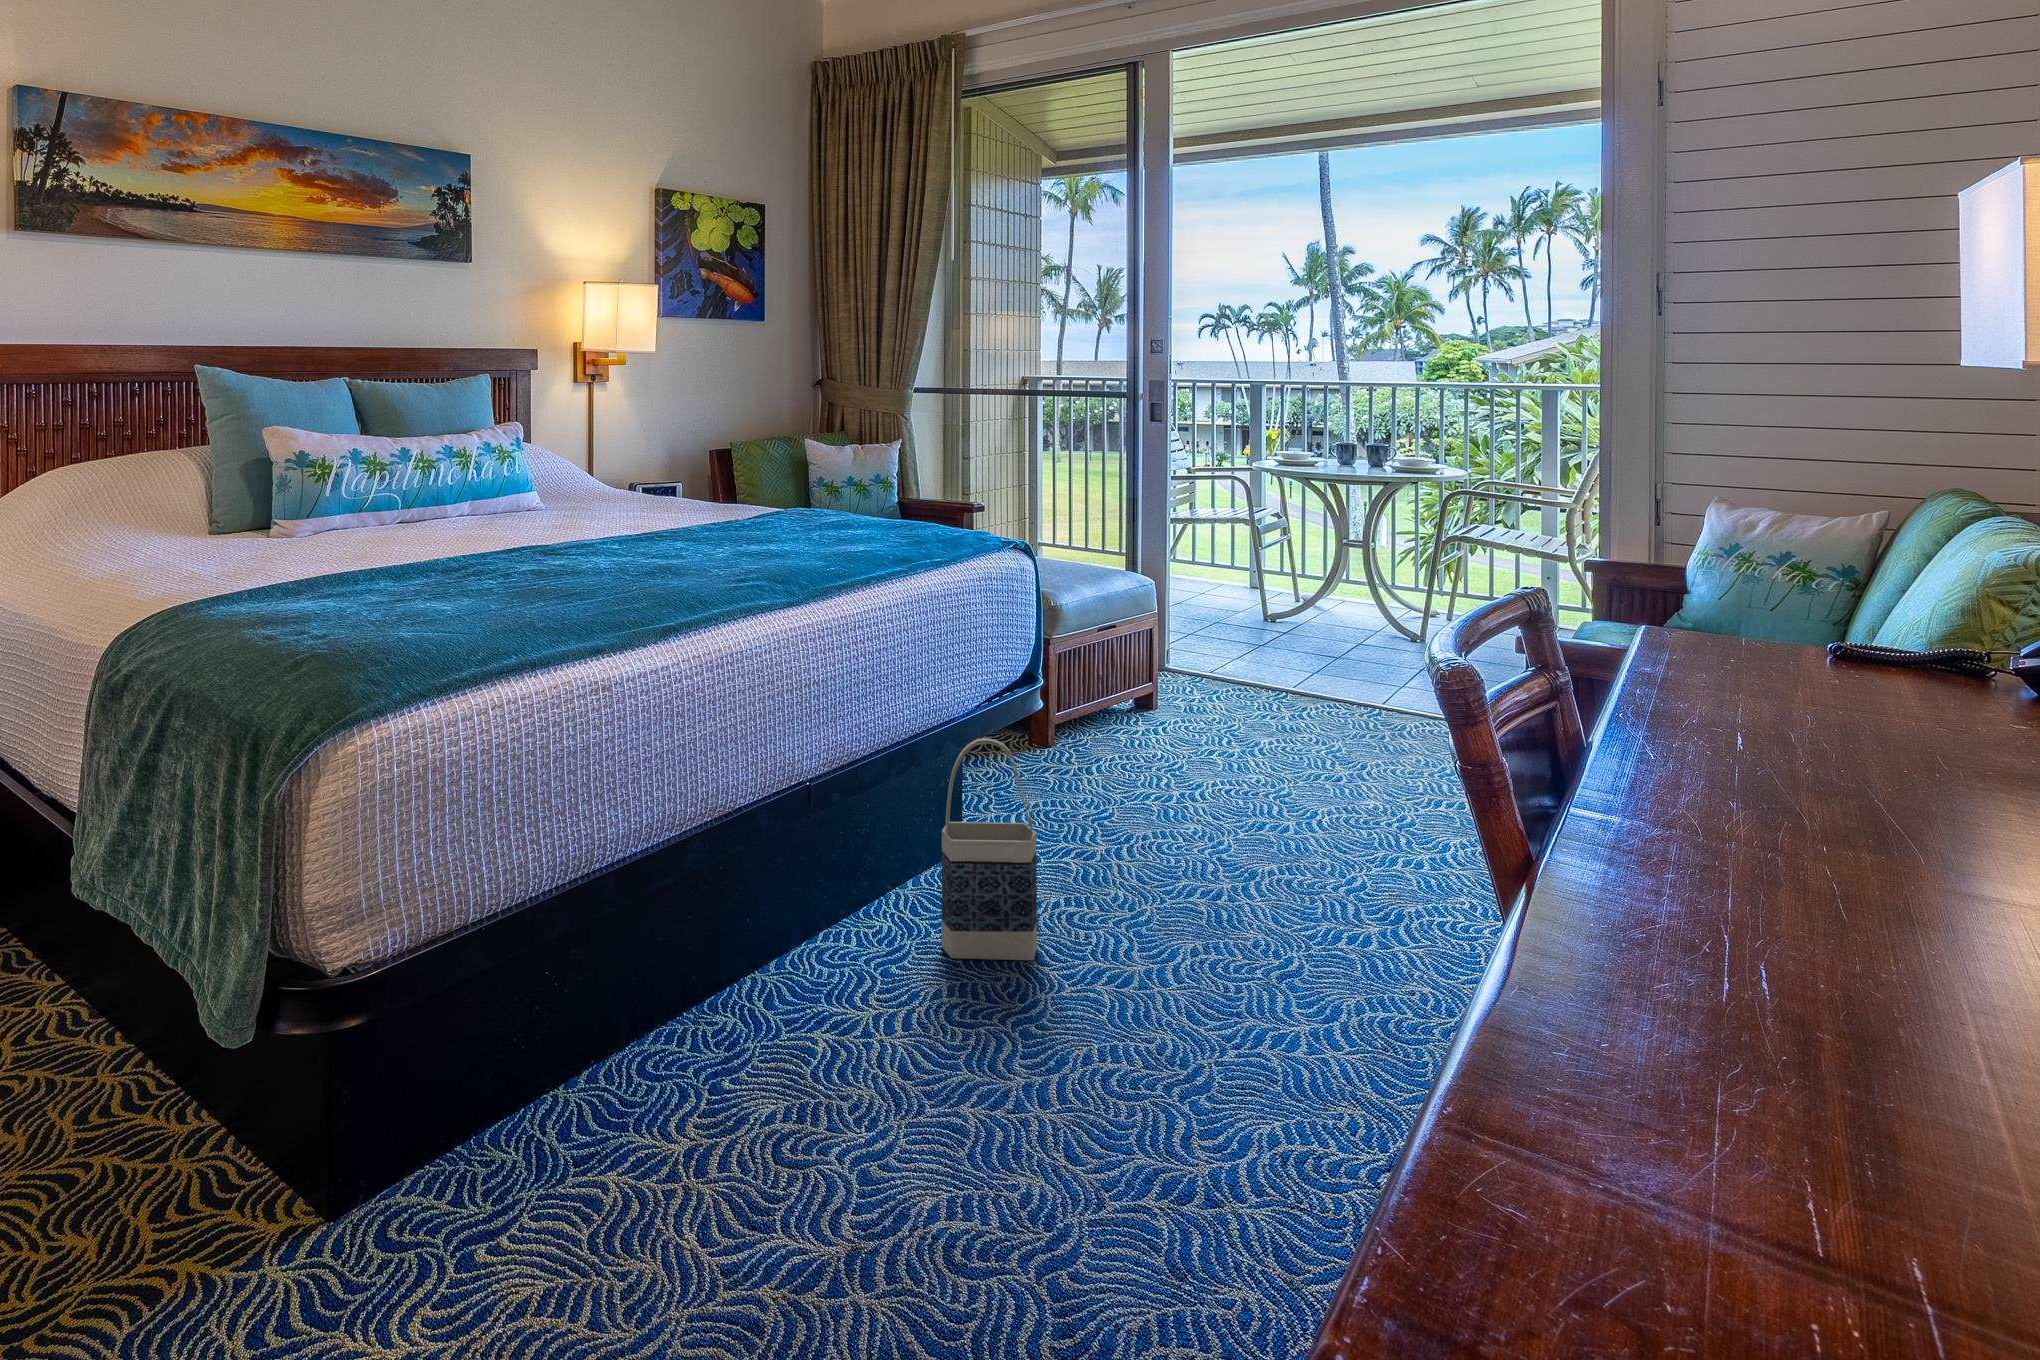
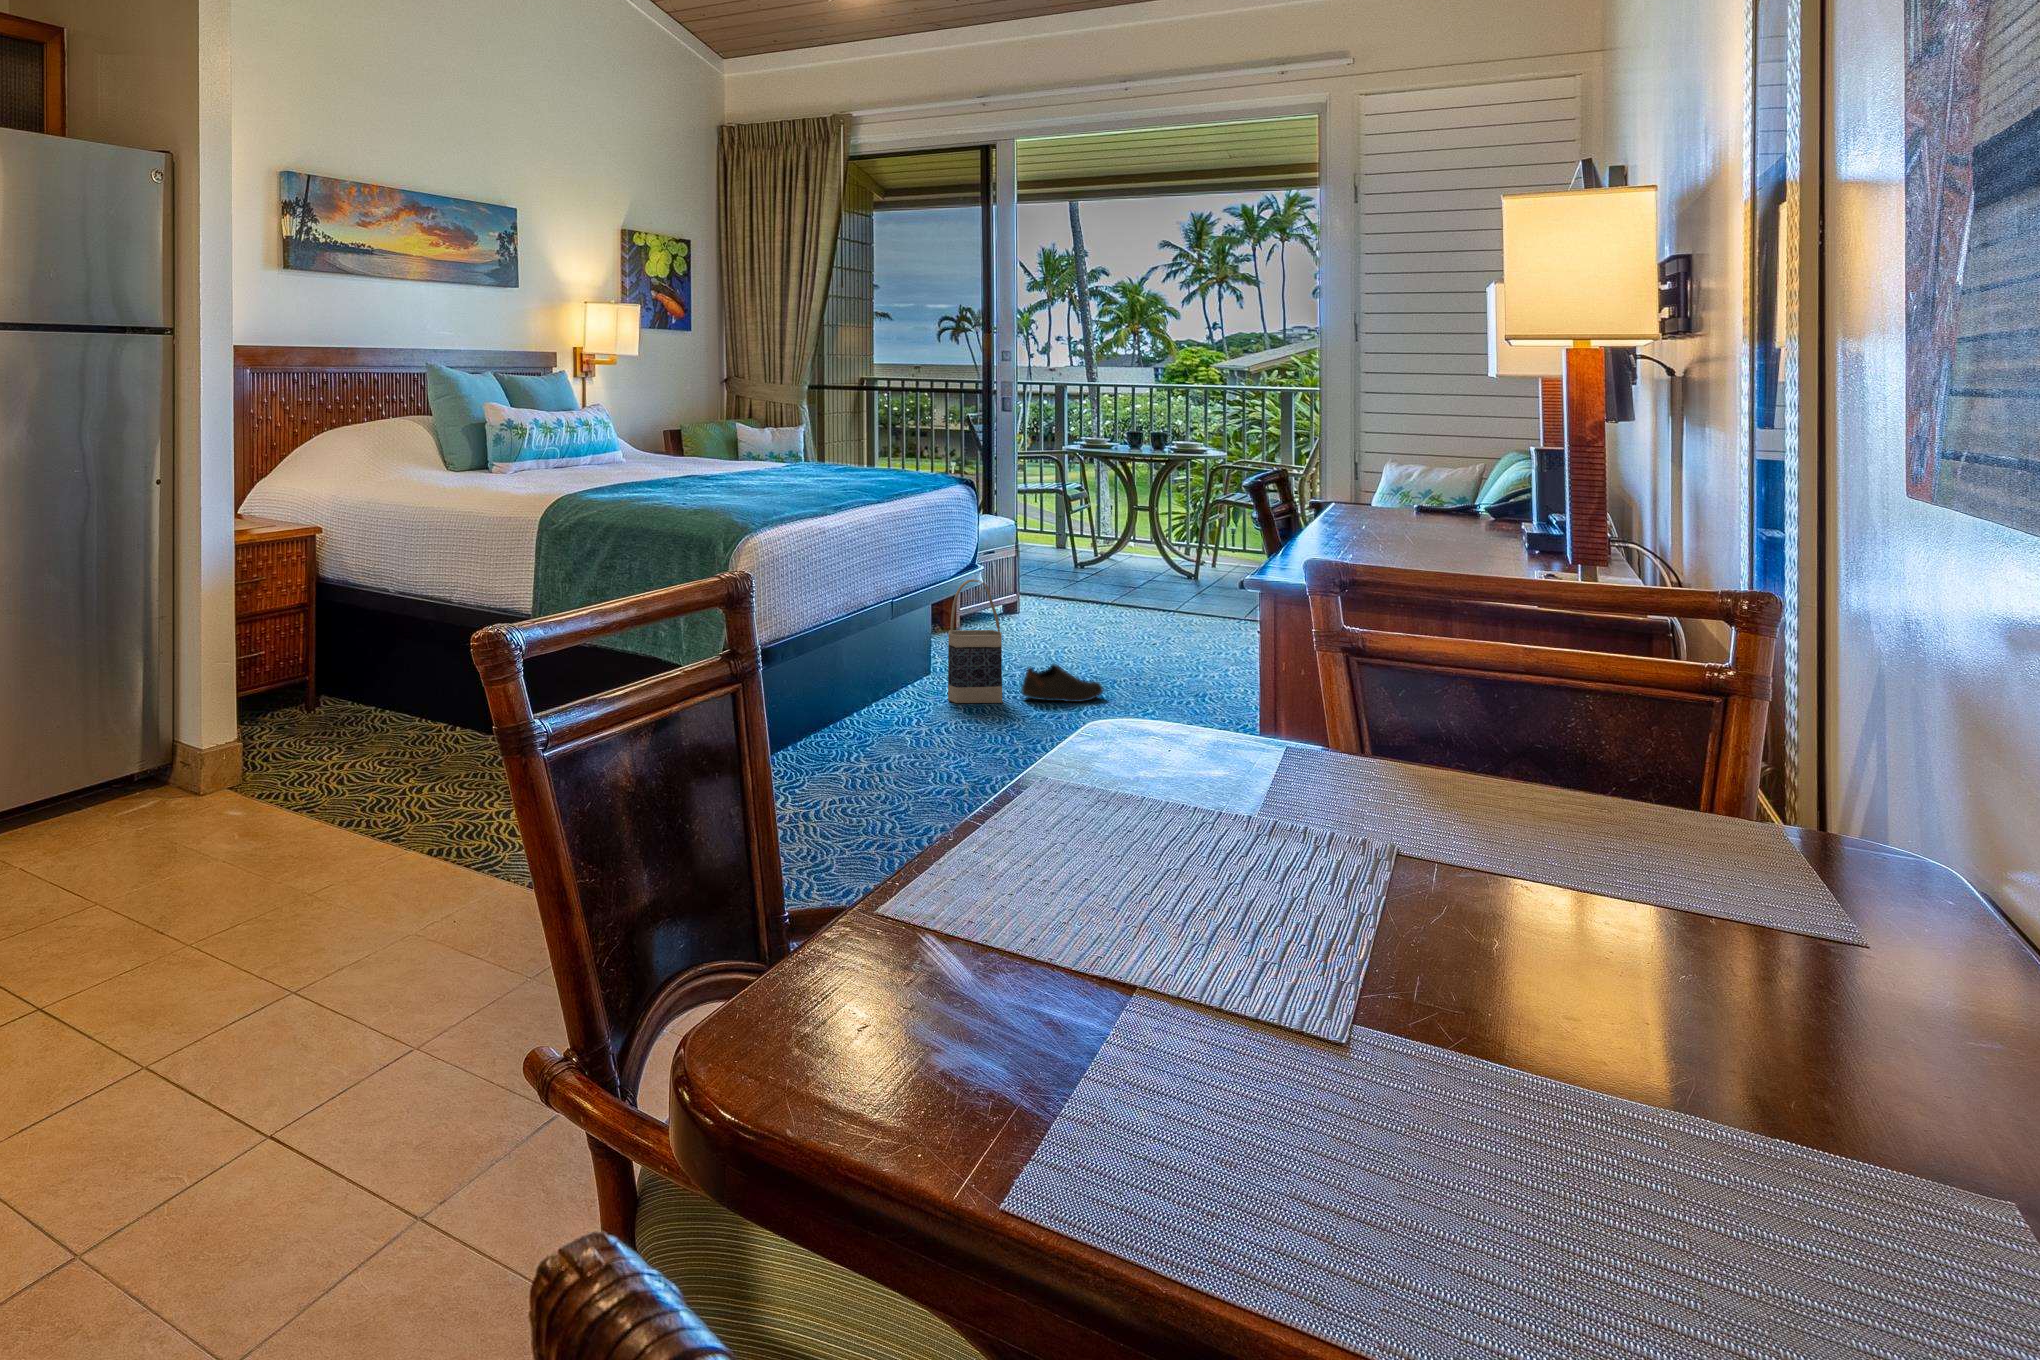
shoe: none [1072,887,1221,966] -> present [1022,664,1103,702]

